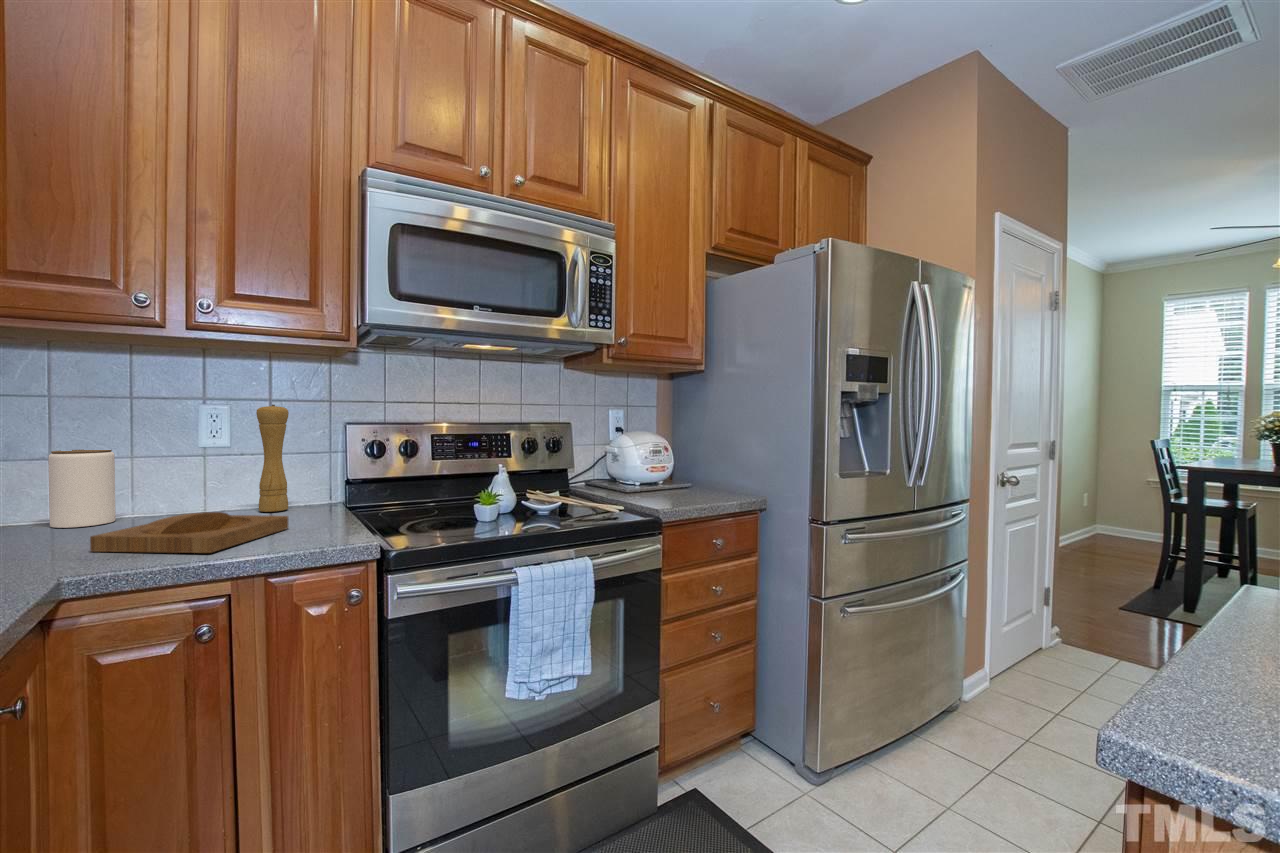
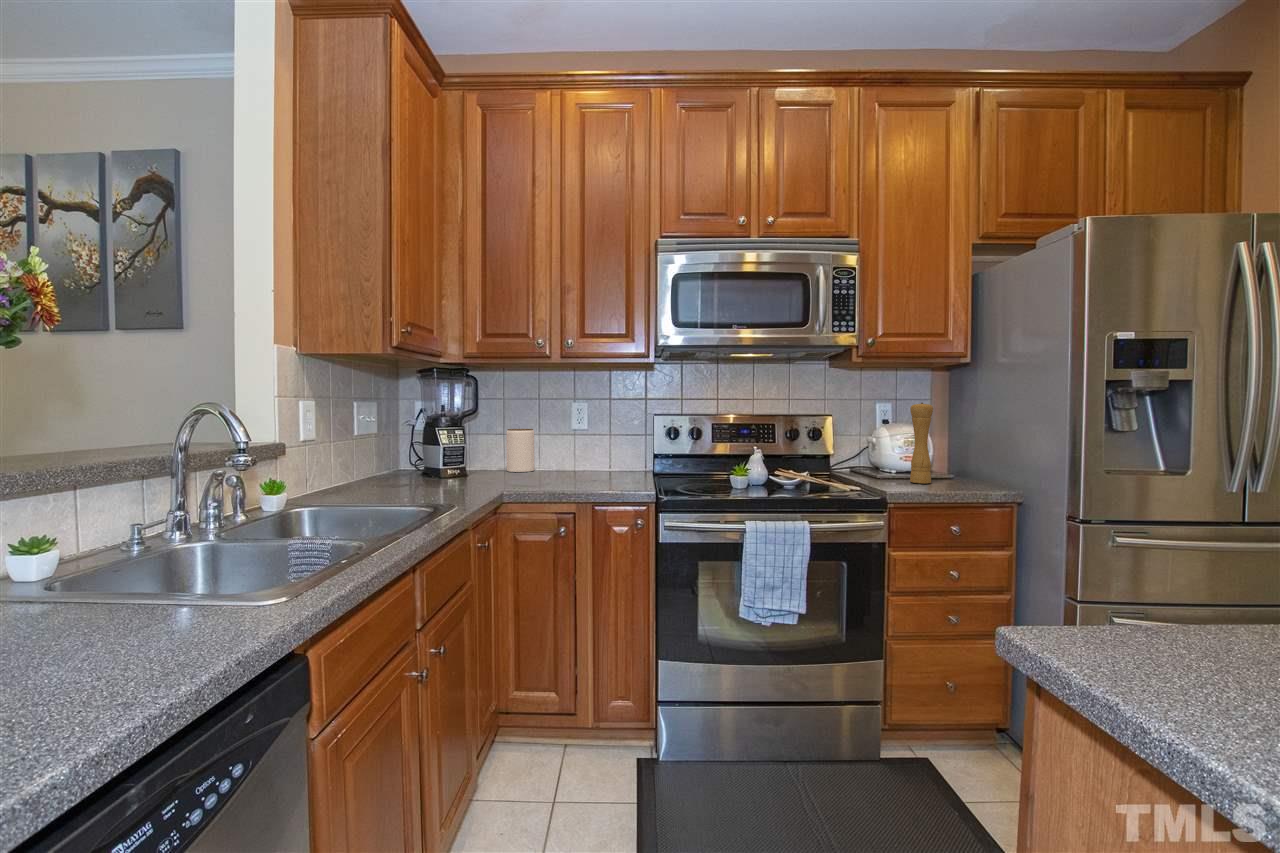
pepper mill: present [256,405,289,512] -> present [910,403,933,484]
tray: present [90,512,288,553] -> none [518,467,612,488]

